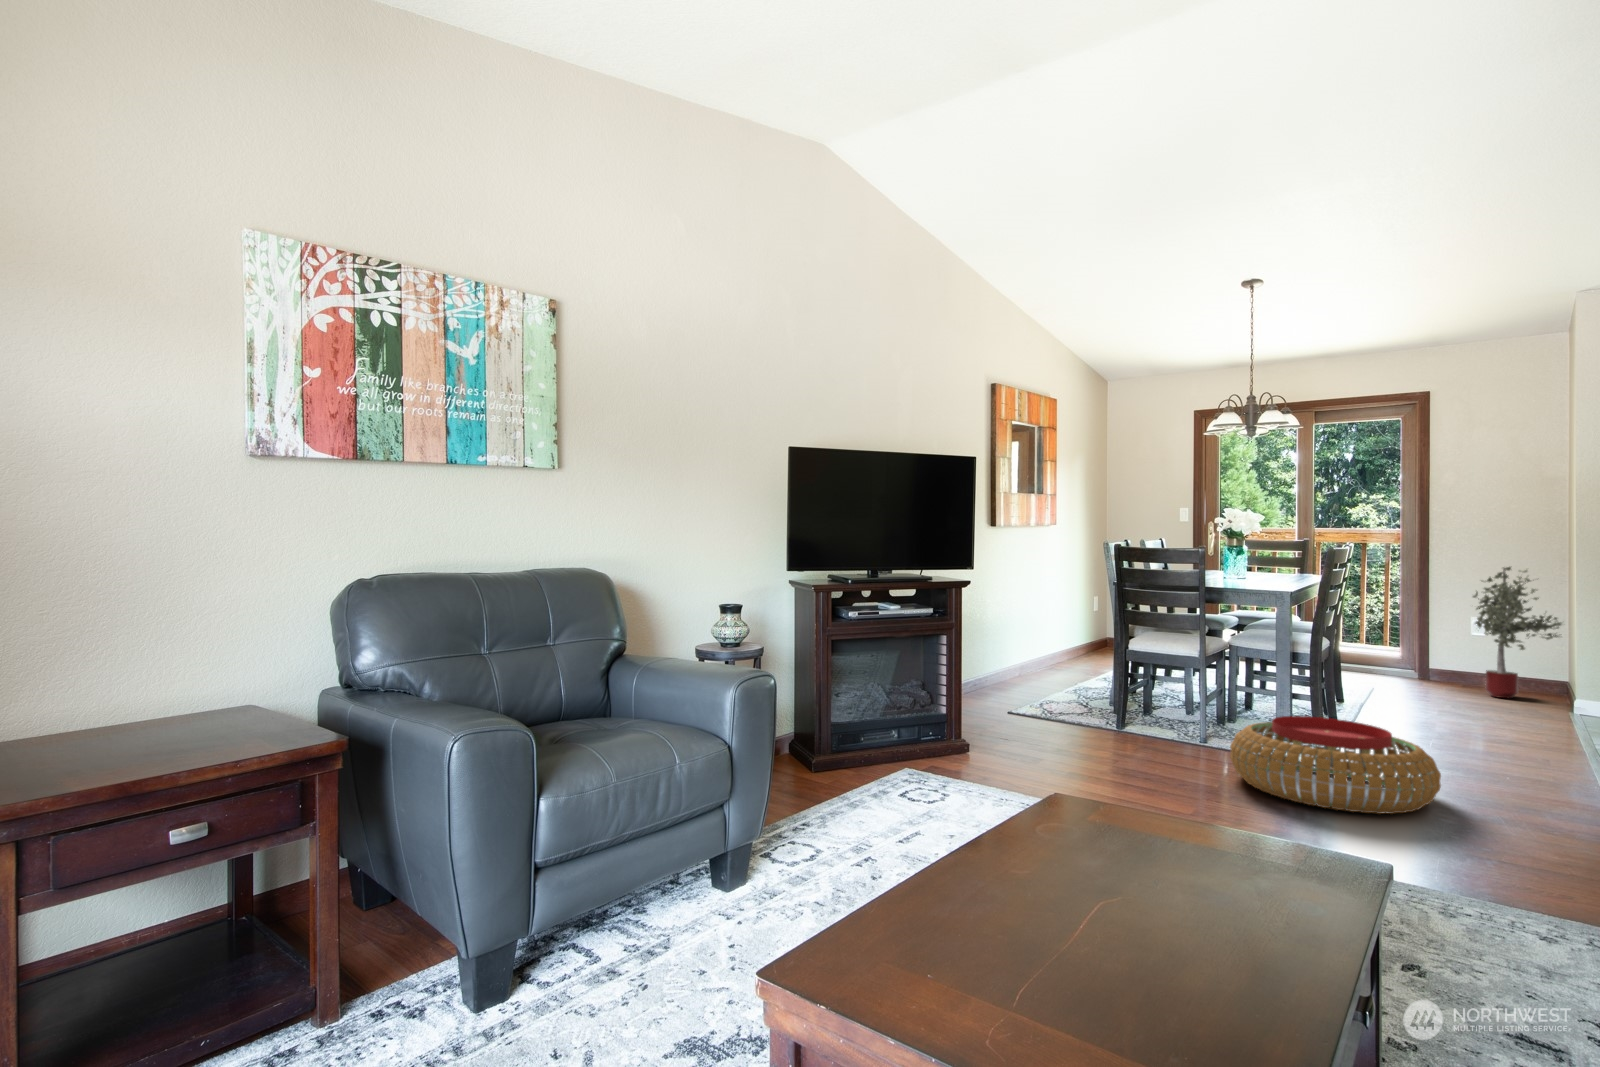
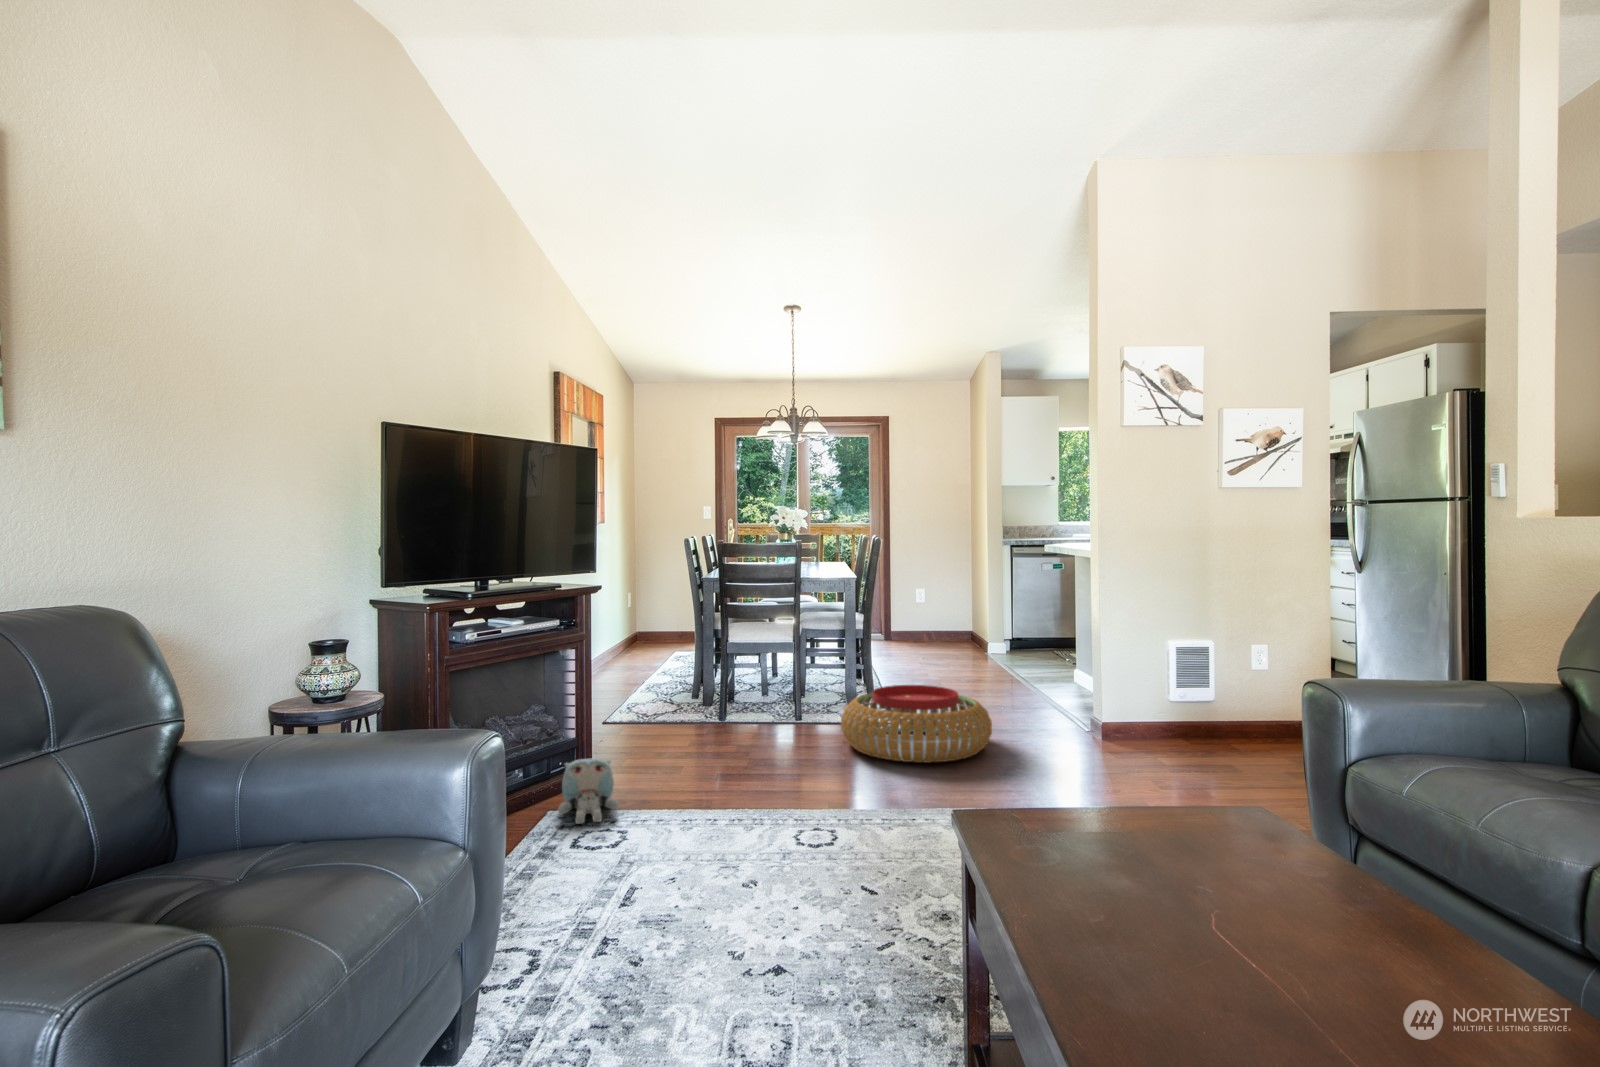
potted tree: present [1473,567,1562,698] -> none [920,550,976,649]
plush toy: none [905,729,960,783] -> present [558,758,619,824]

